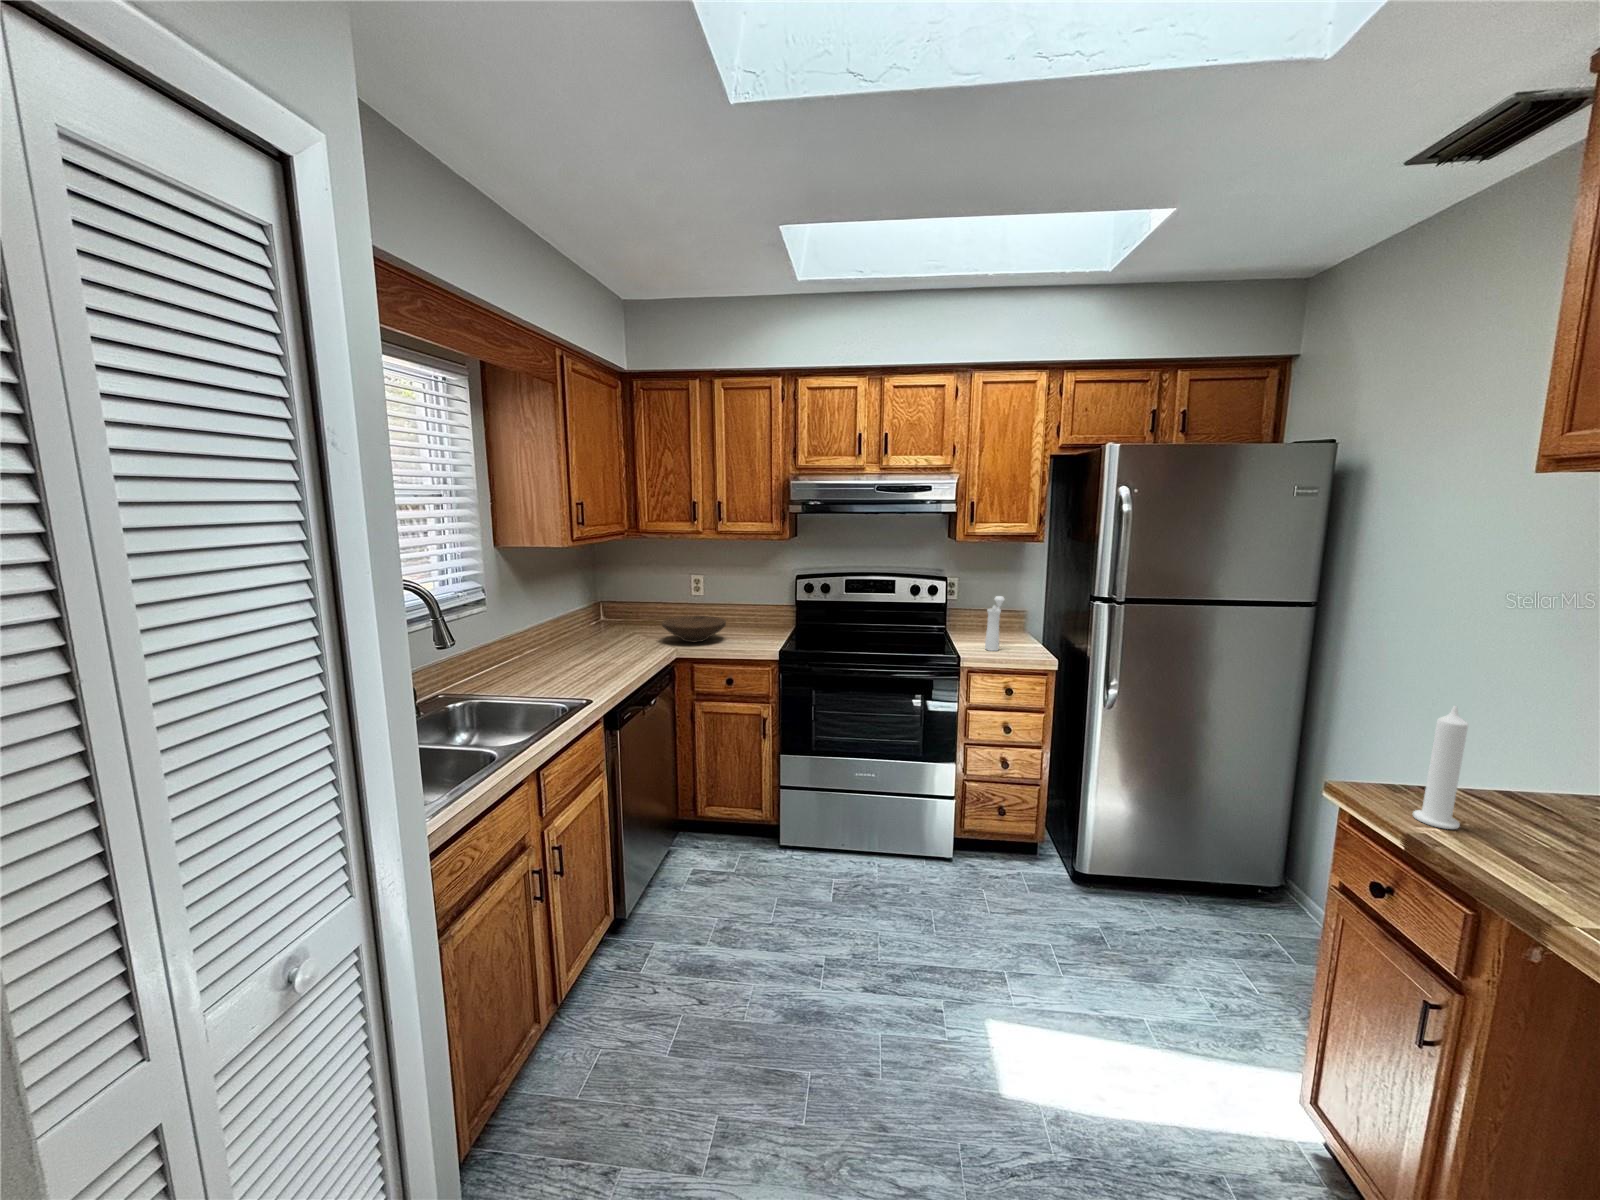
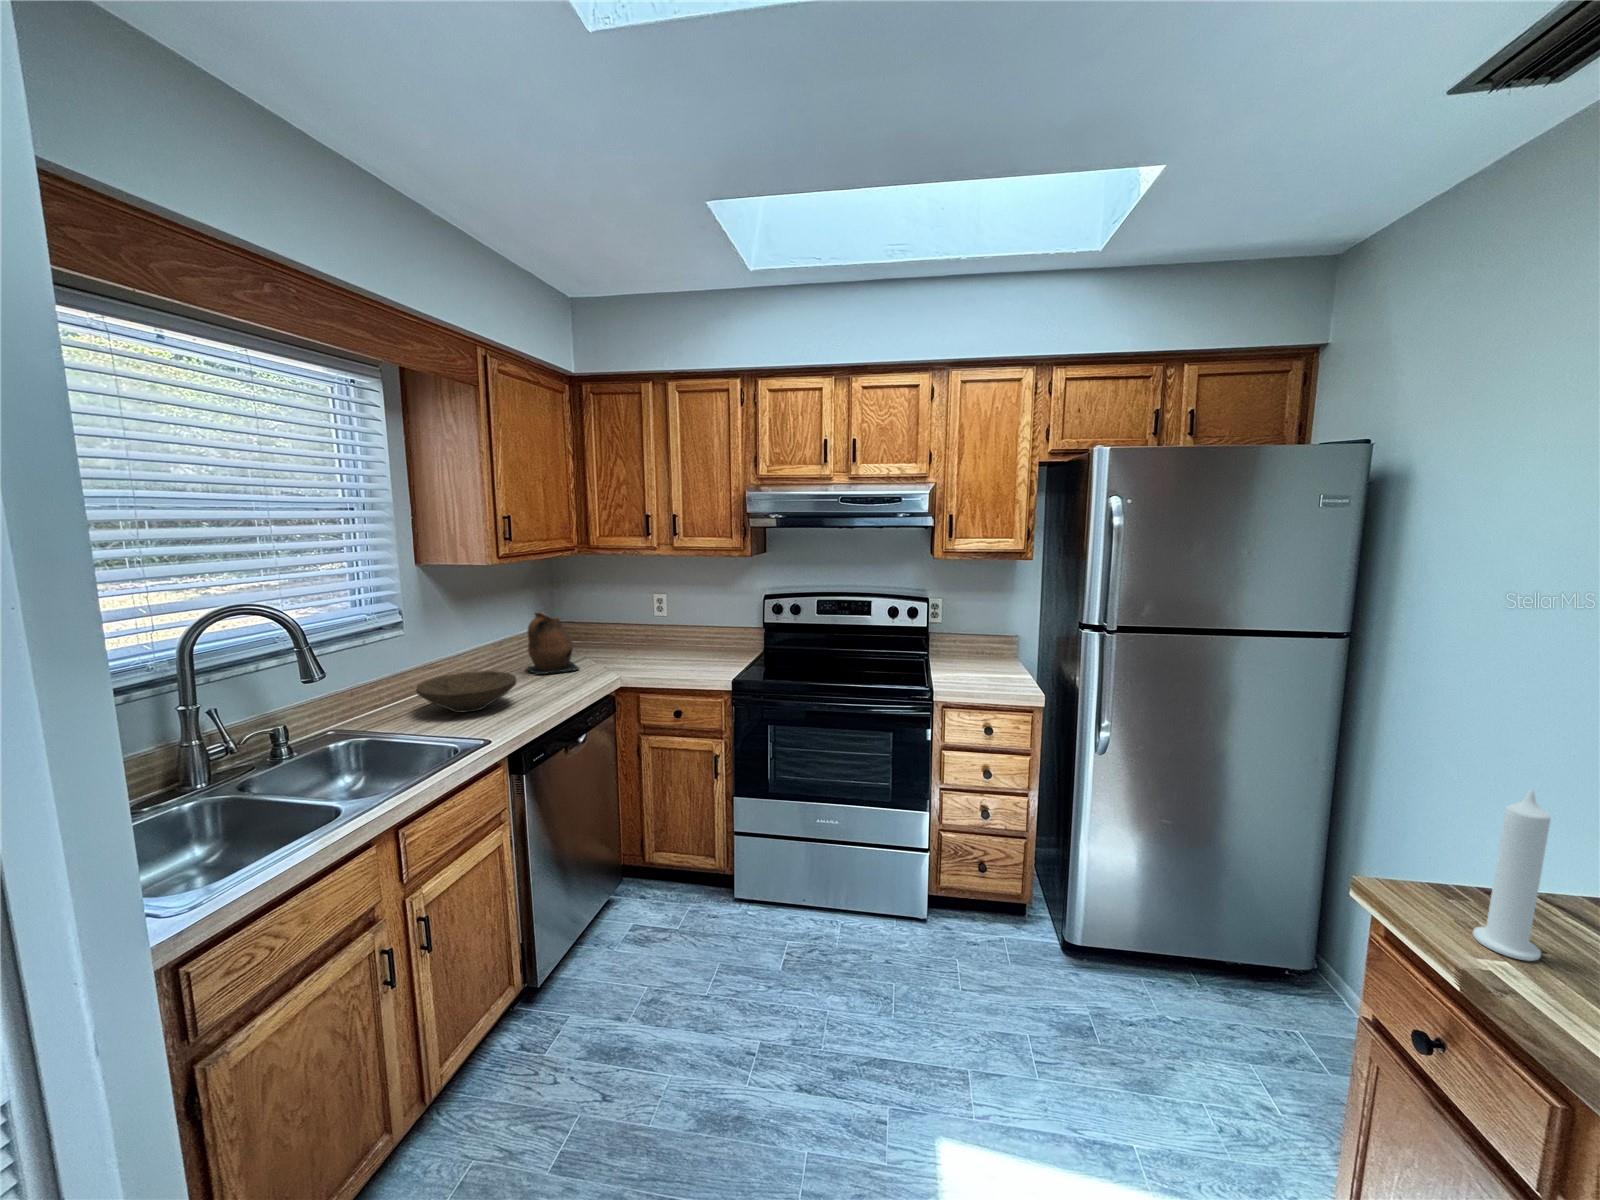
ceramic pitcher: none [582,590,634,647] -> present [527,612,579,674]
pepper mill: present [985,596,1004,651] -> none [965,620,989,682]
wooden bowl: present [662,616,726,642] -> present [416,671,516,713]

